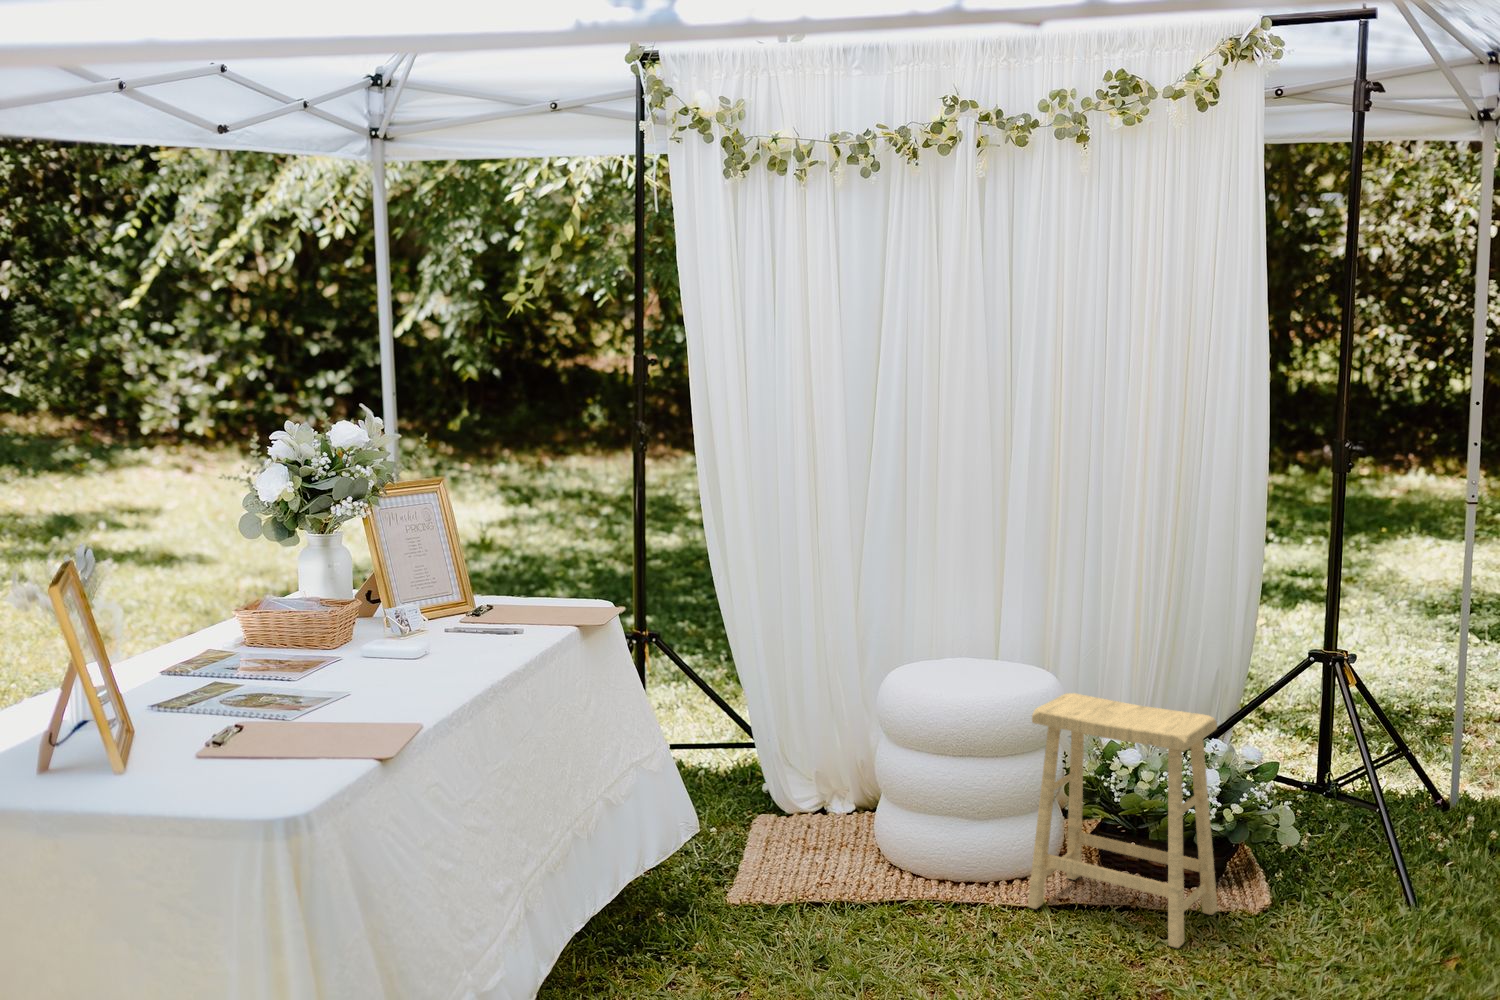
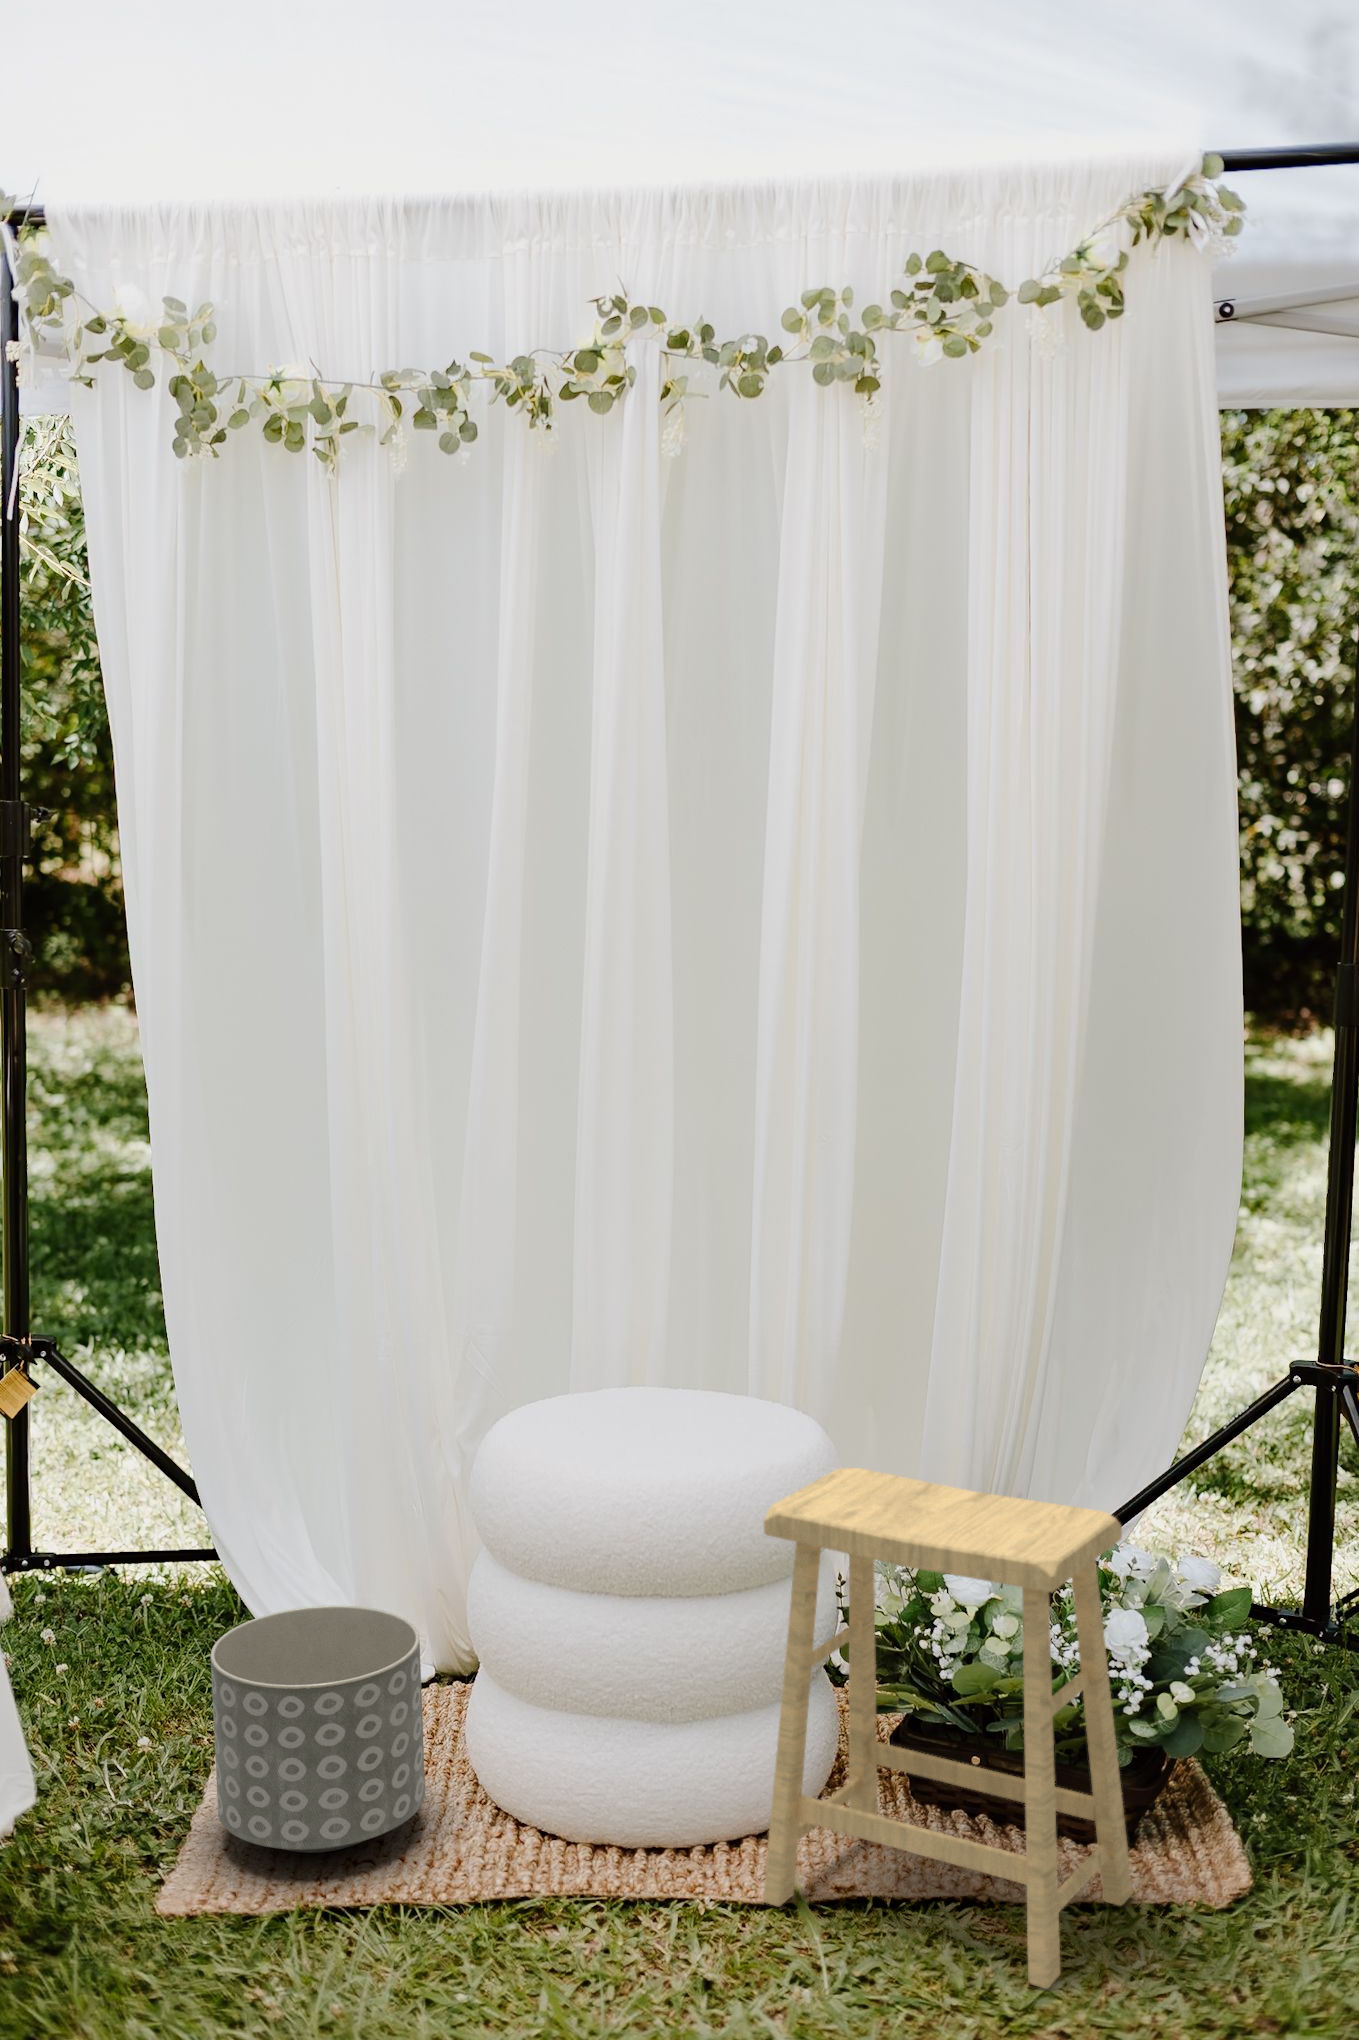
planter: none [746,759,850,878] -> present [211,1605,425,1853]

